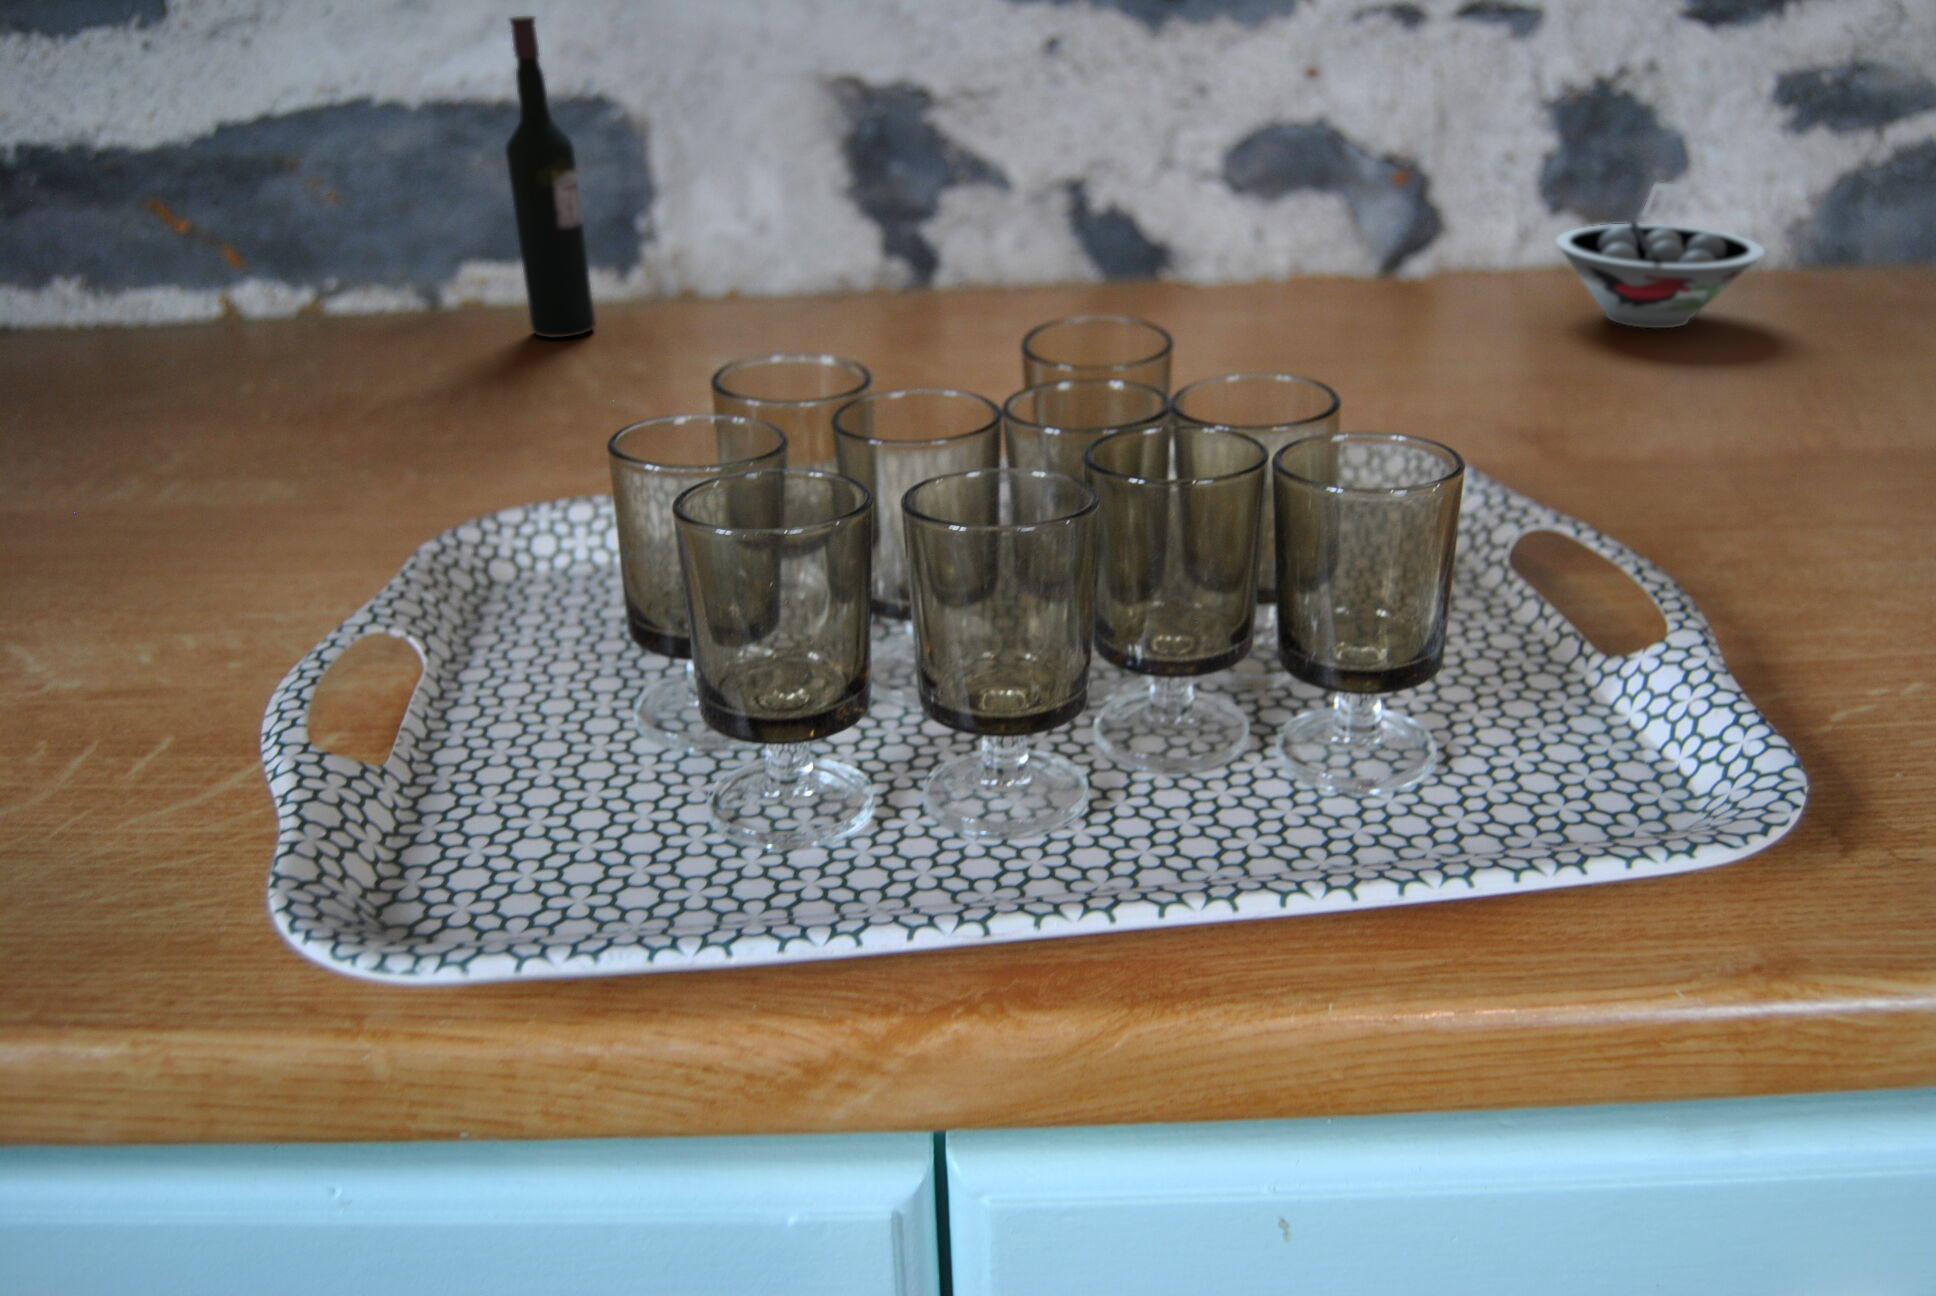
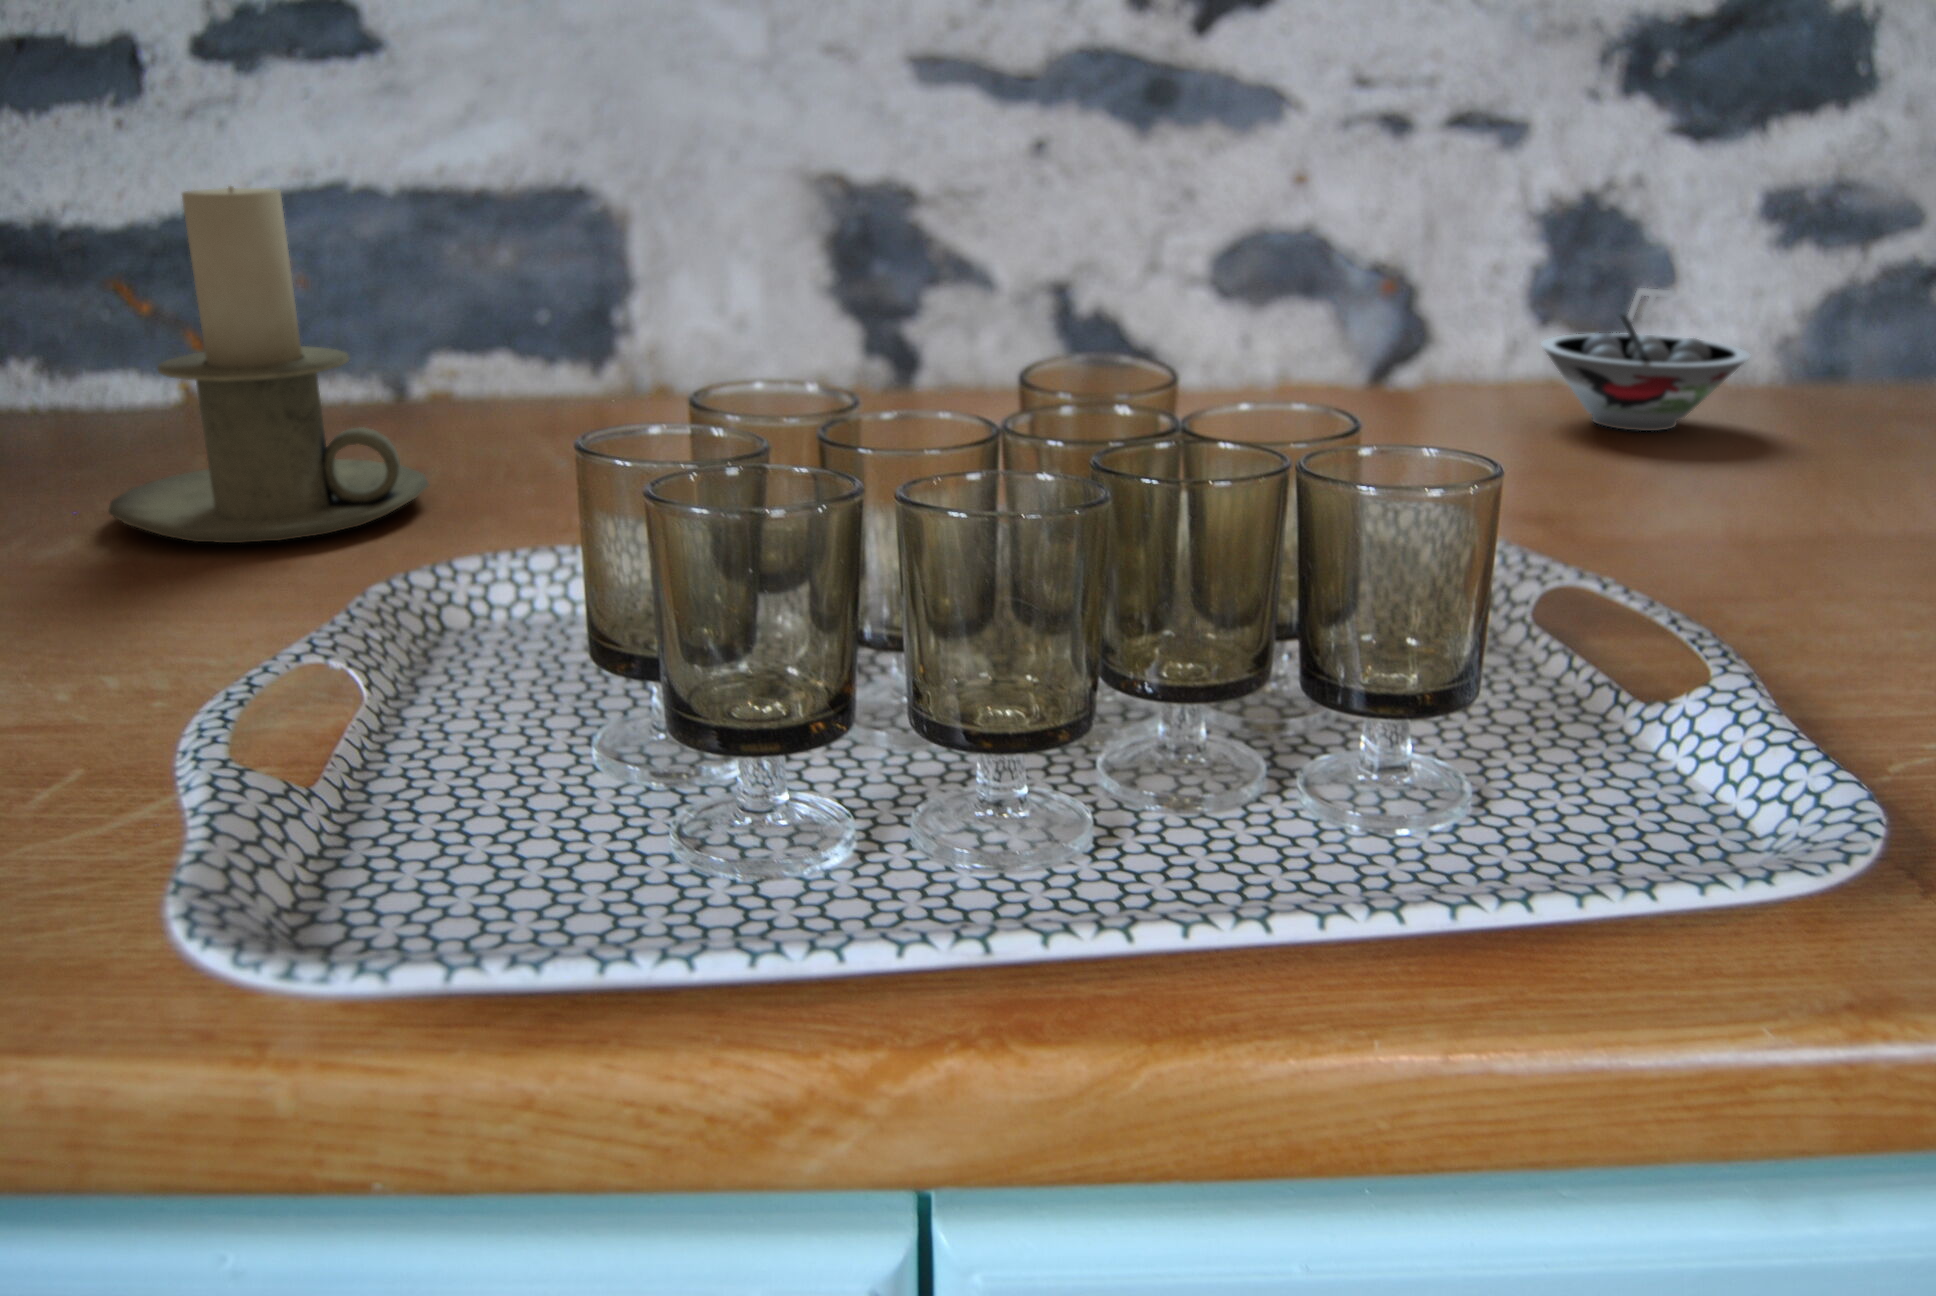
wine bottle: present [505,16,596,337] -> none [484,99,570,423]
candle holder: none [165,138,466,486] -> present [108,186,429,543]

